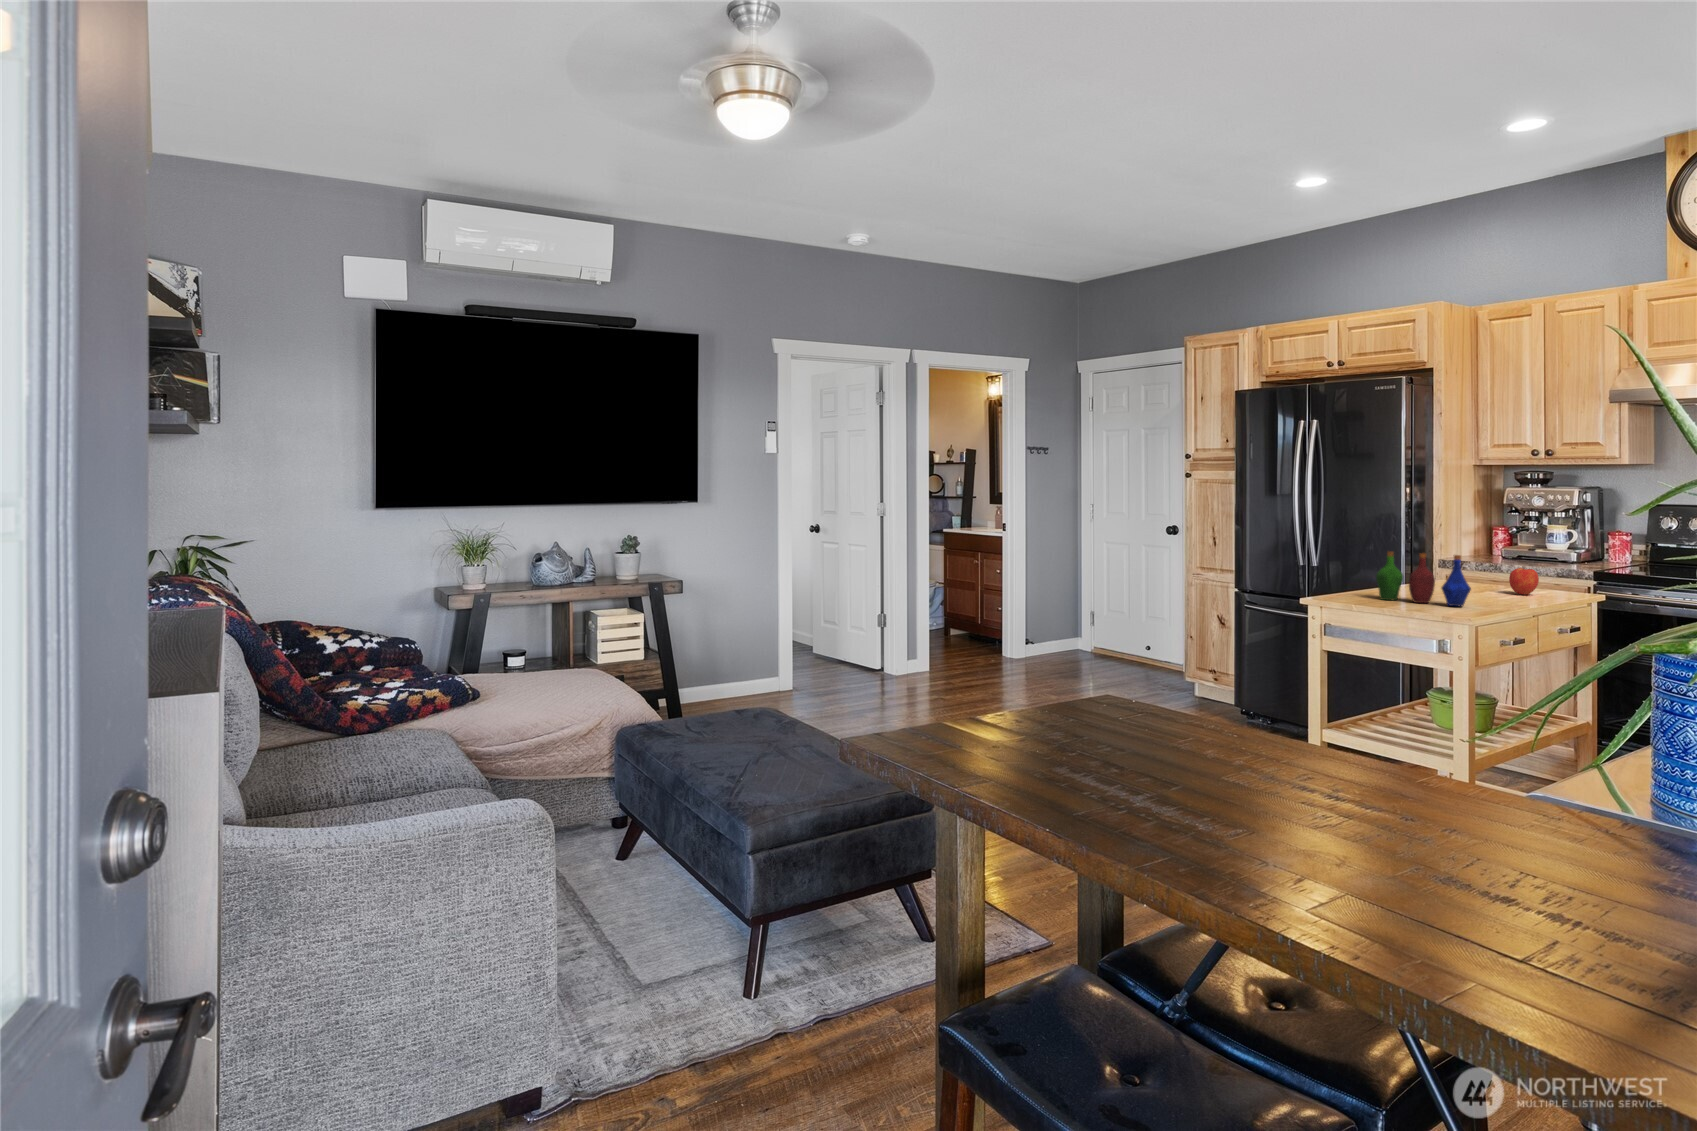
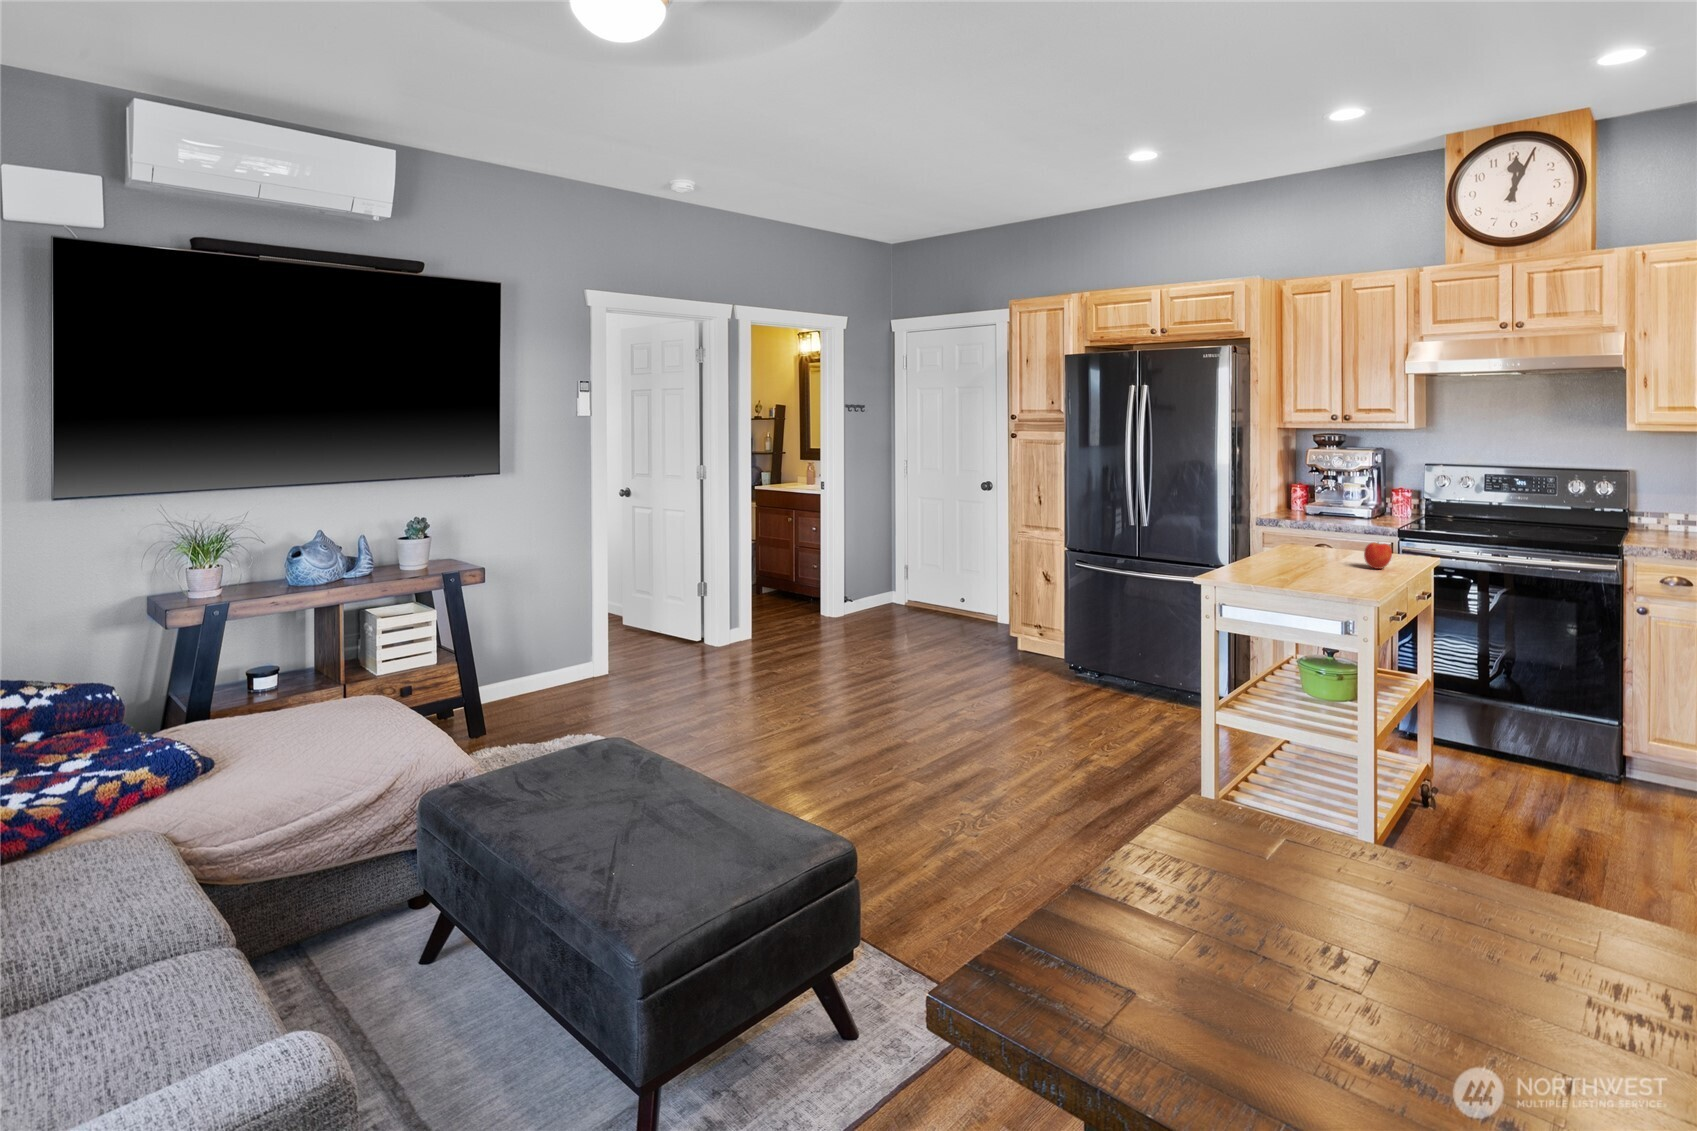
bottle: present [1376,551,1471,606] -> none [1257,533,1357,591]

